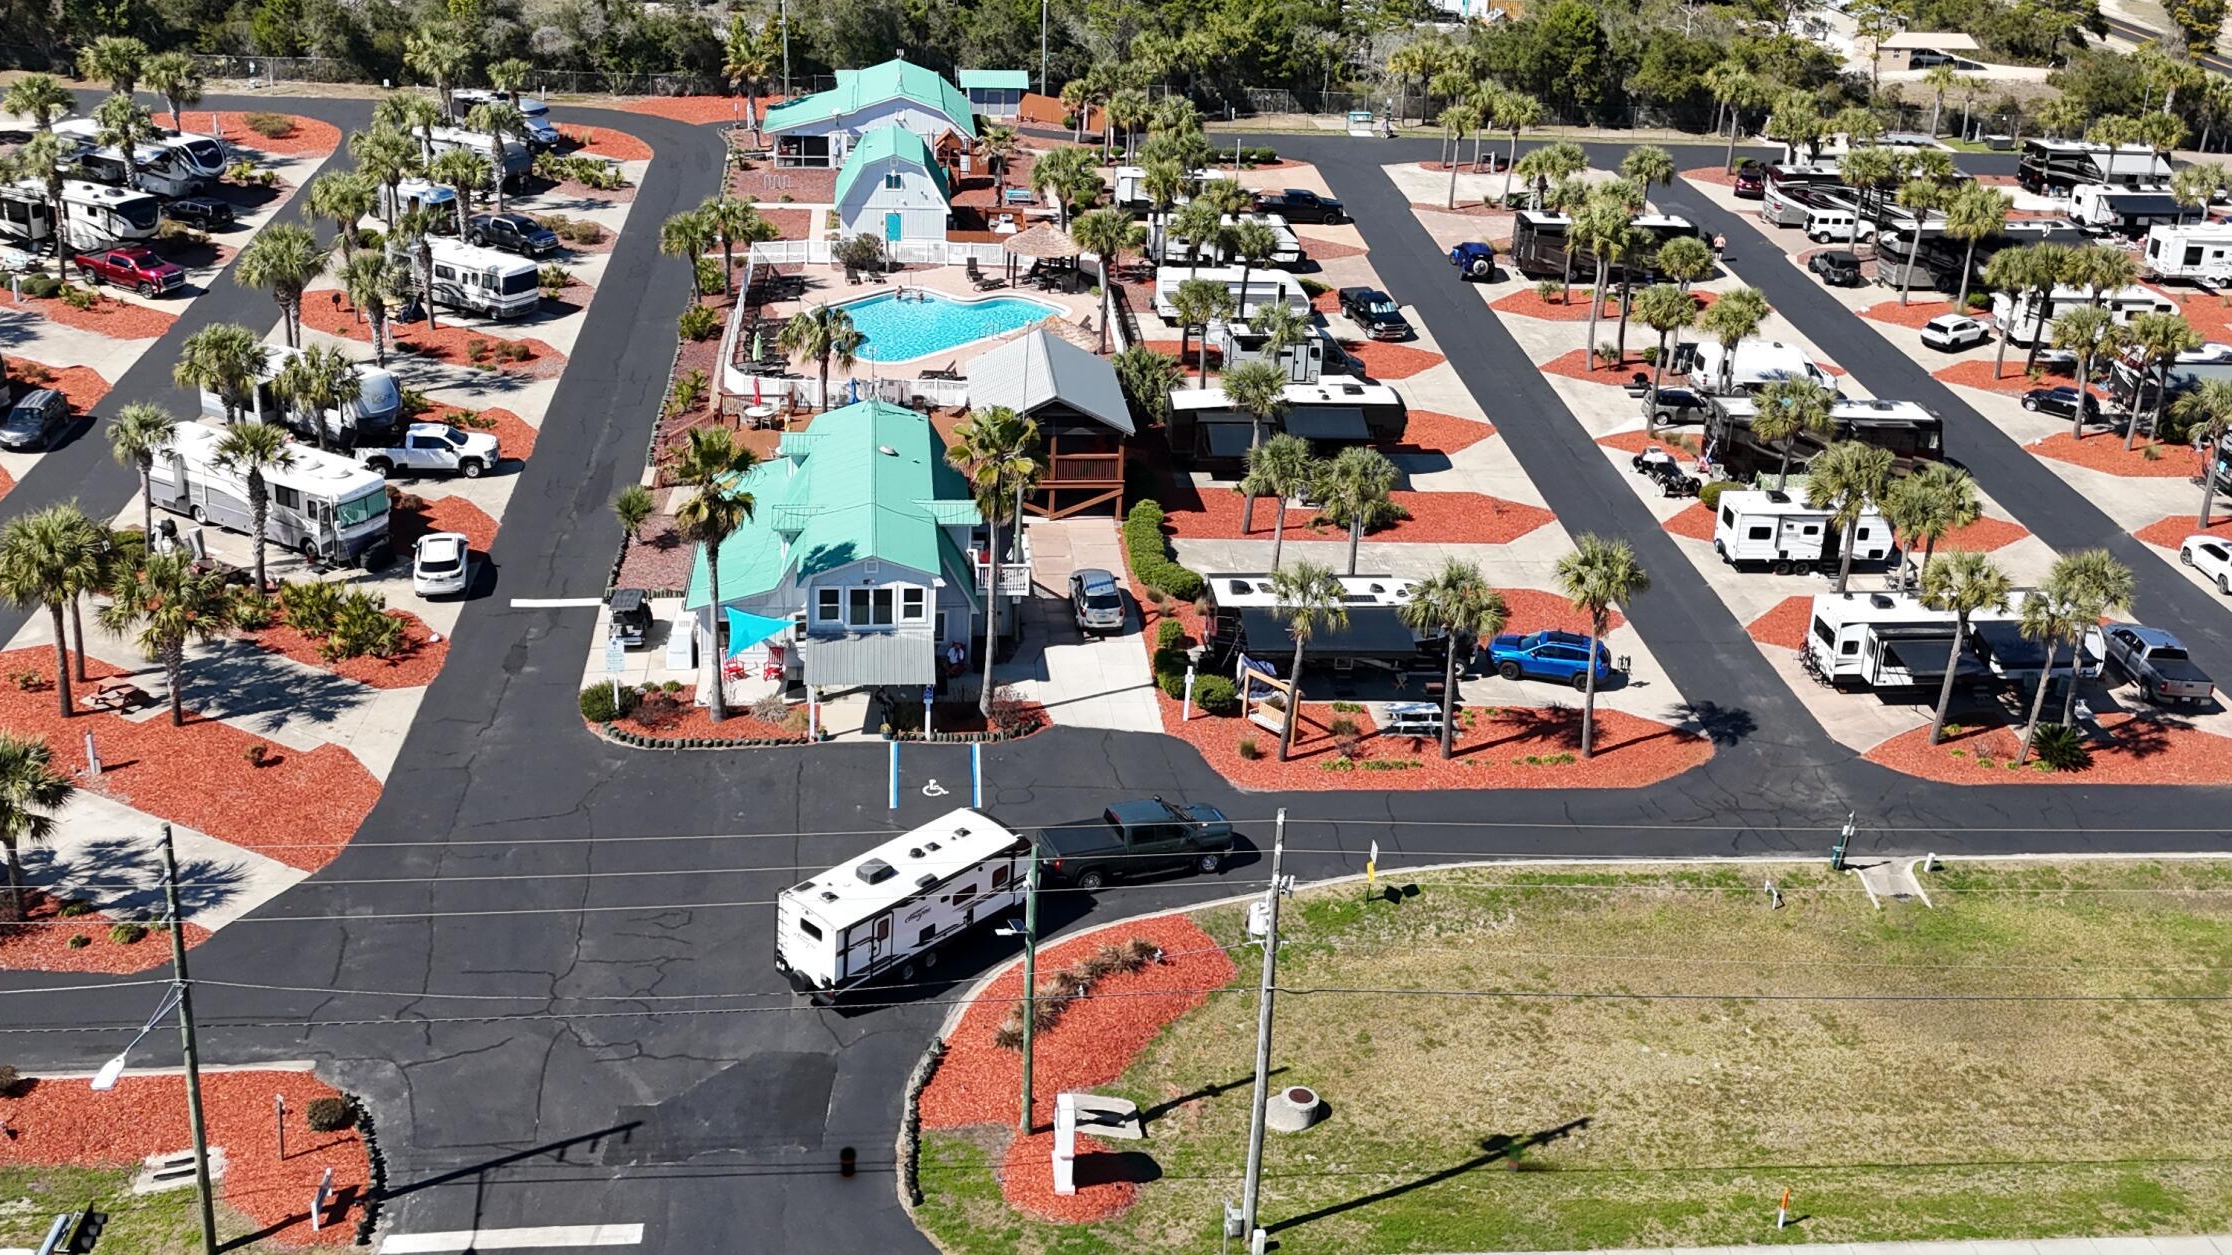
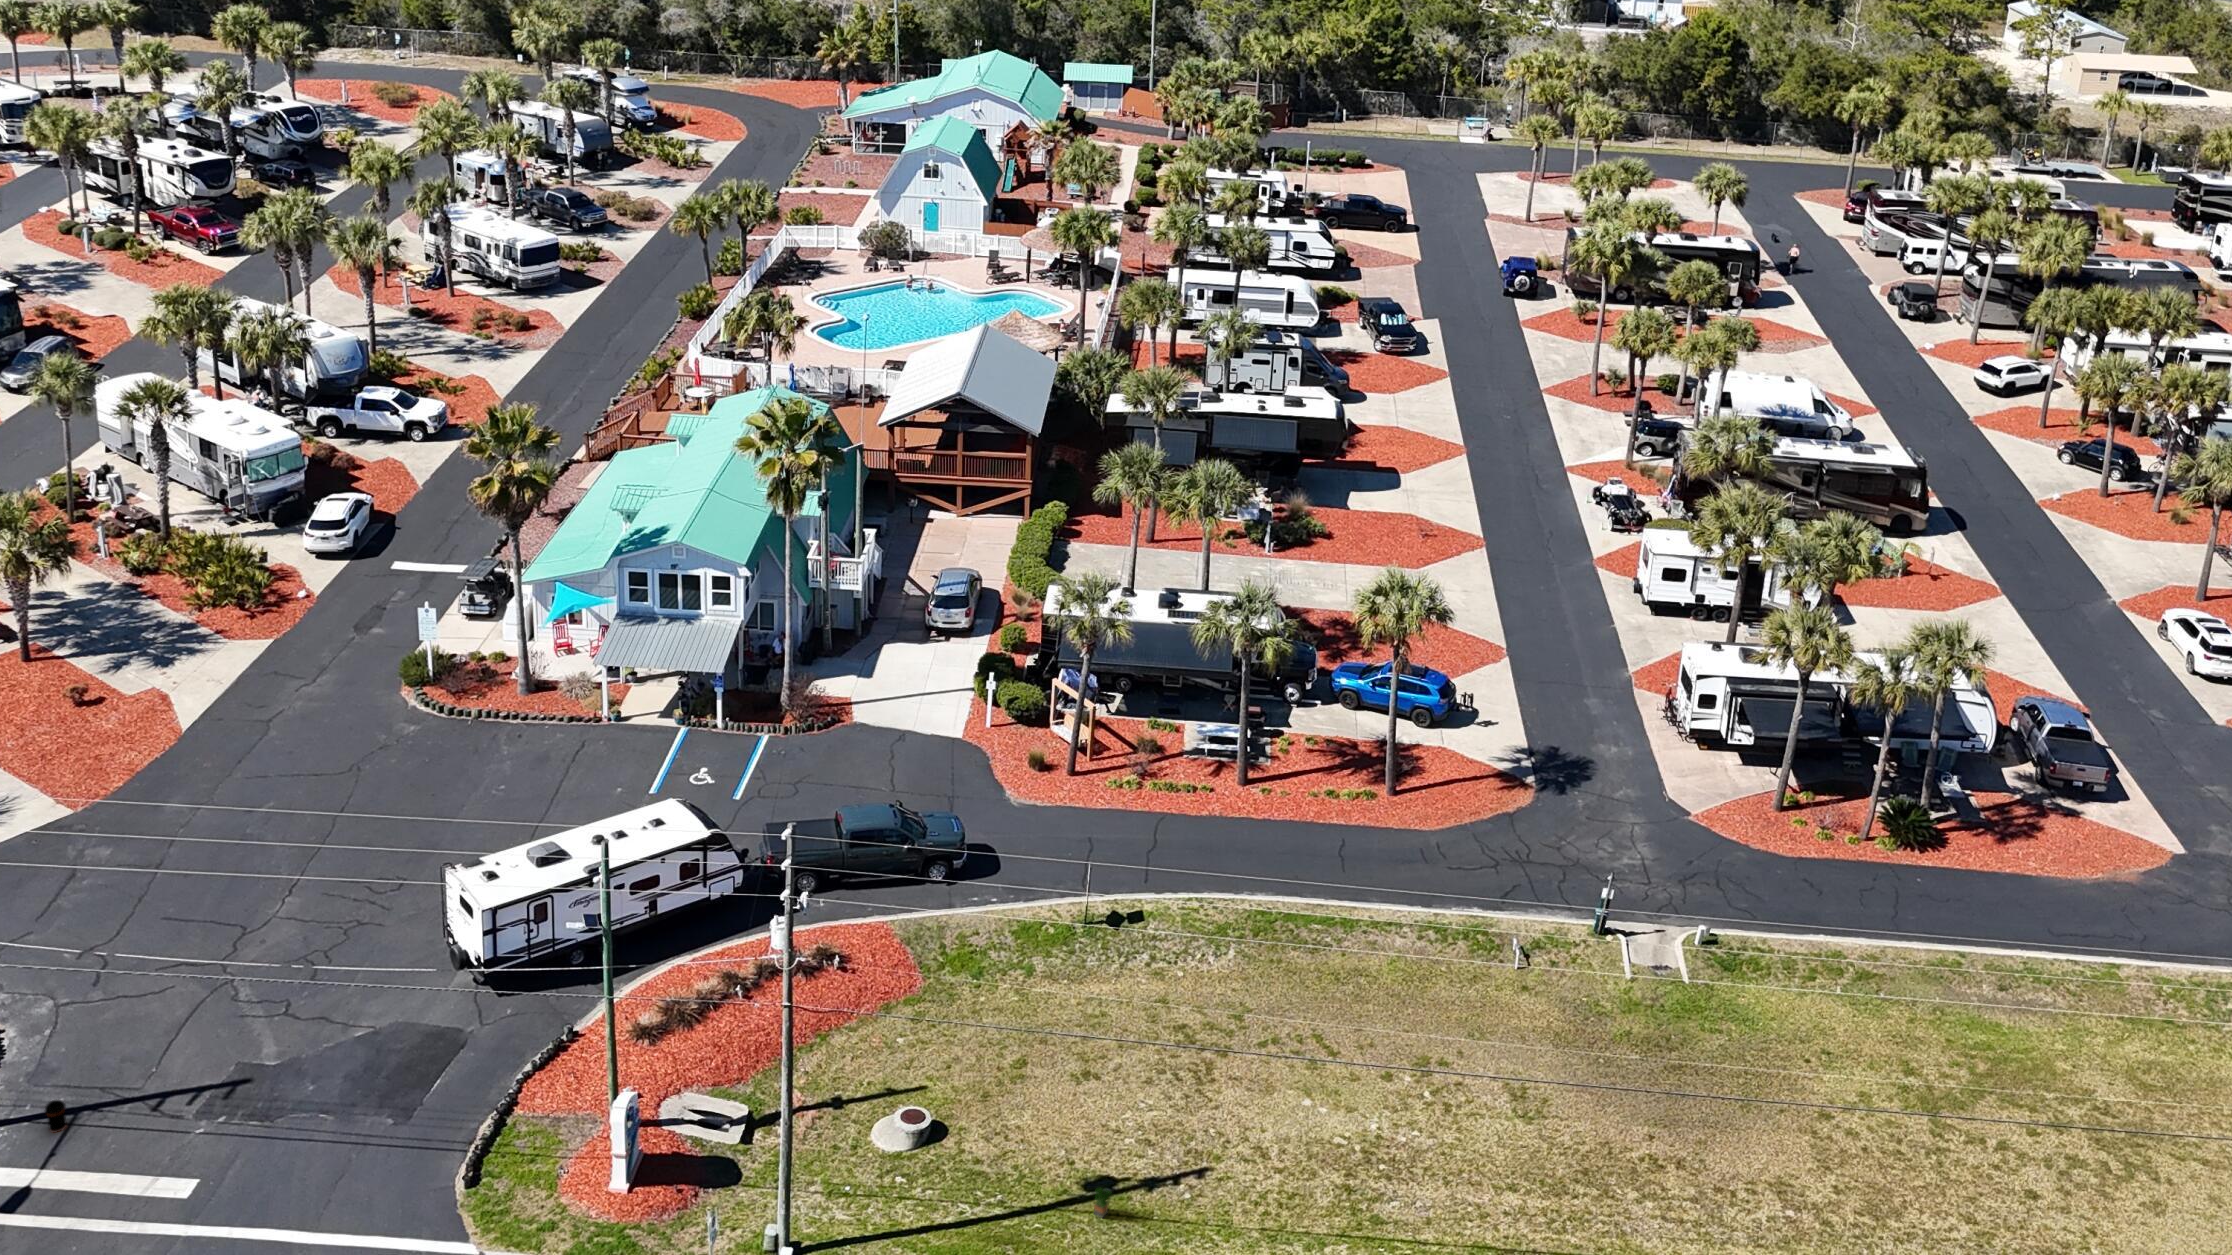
trash can: present [839,1146,857,1180] -> present [45,1099,67,1132]

